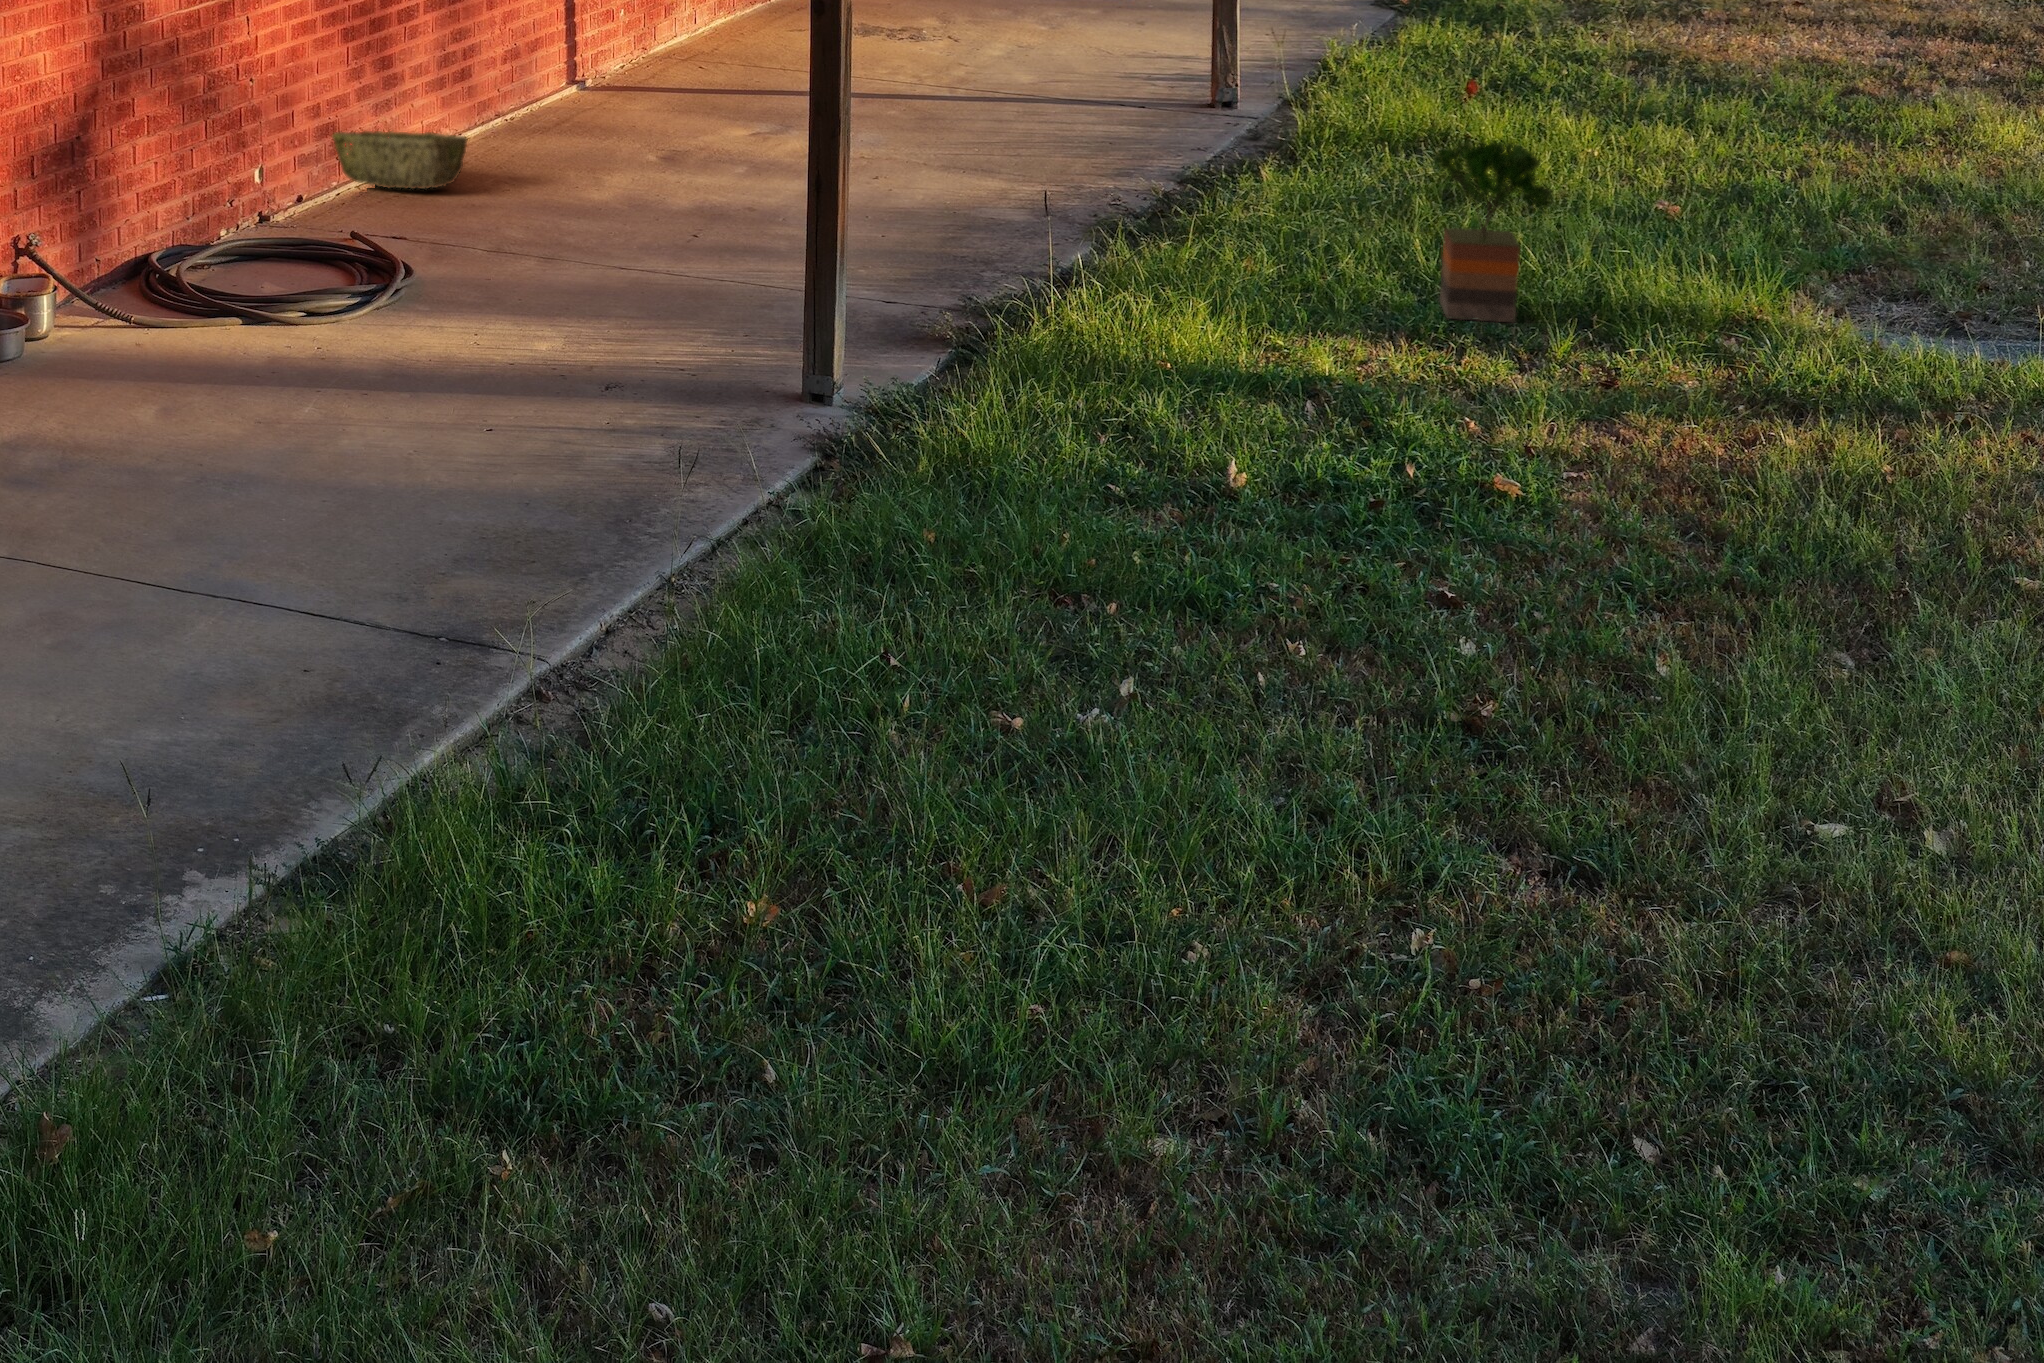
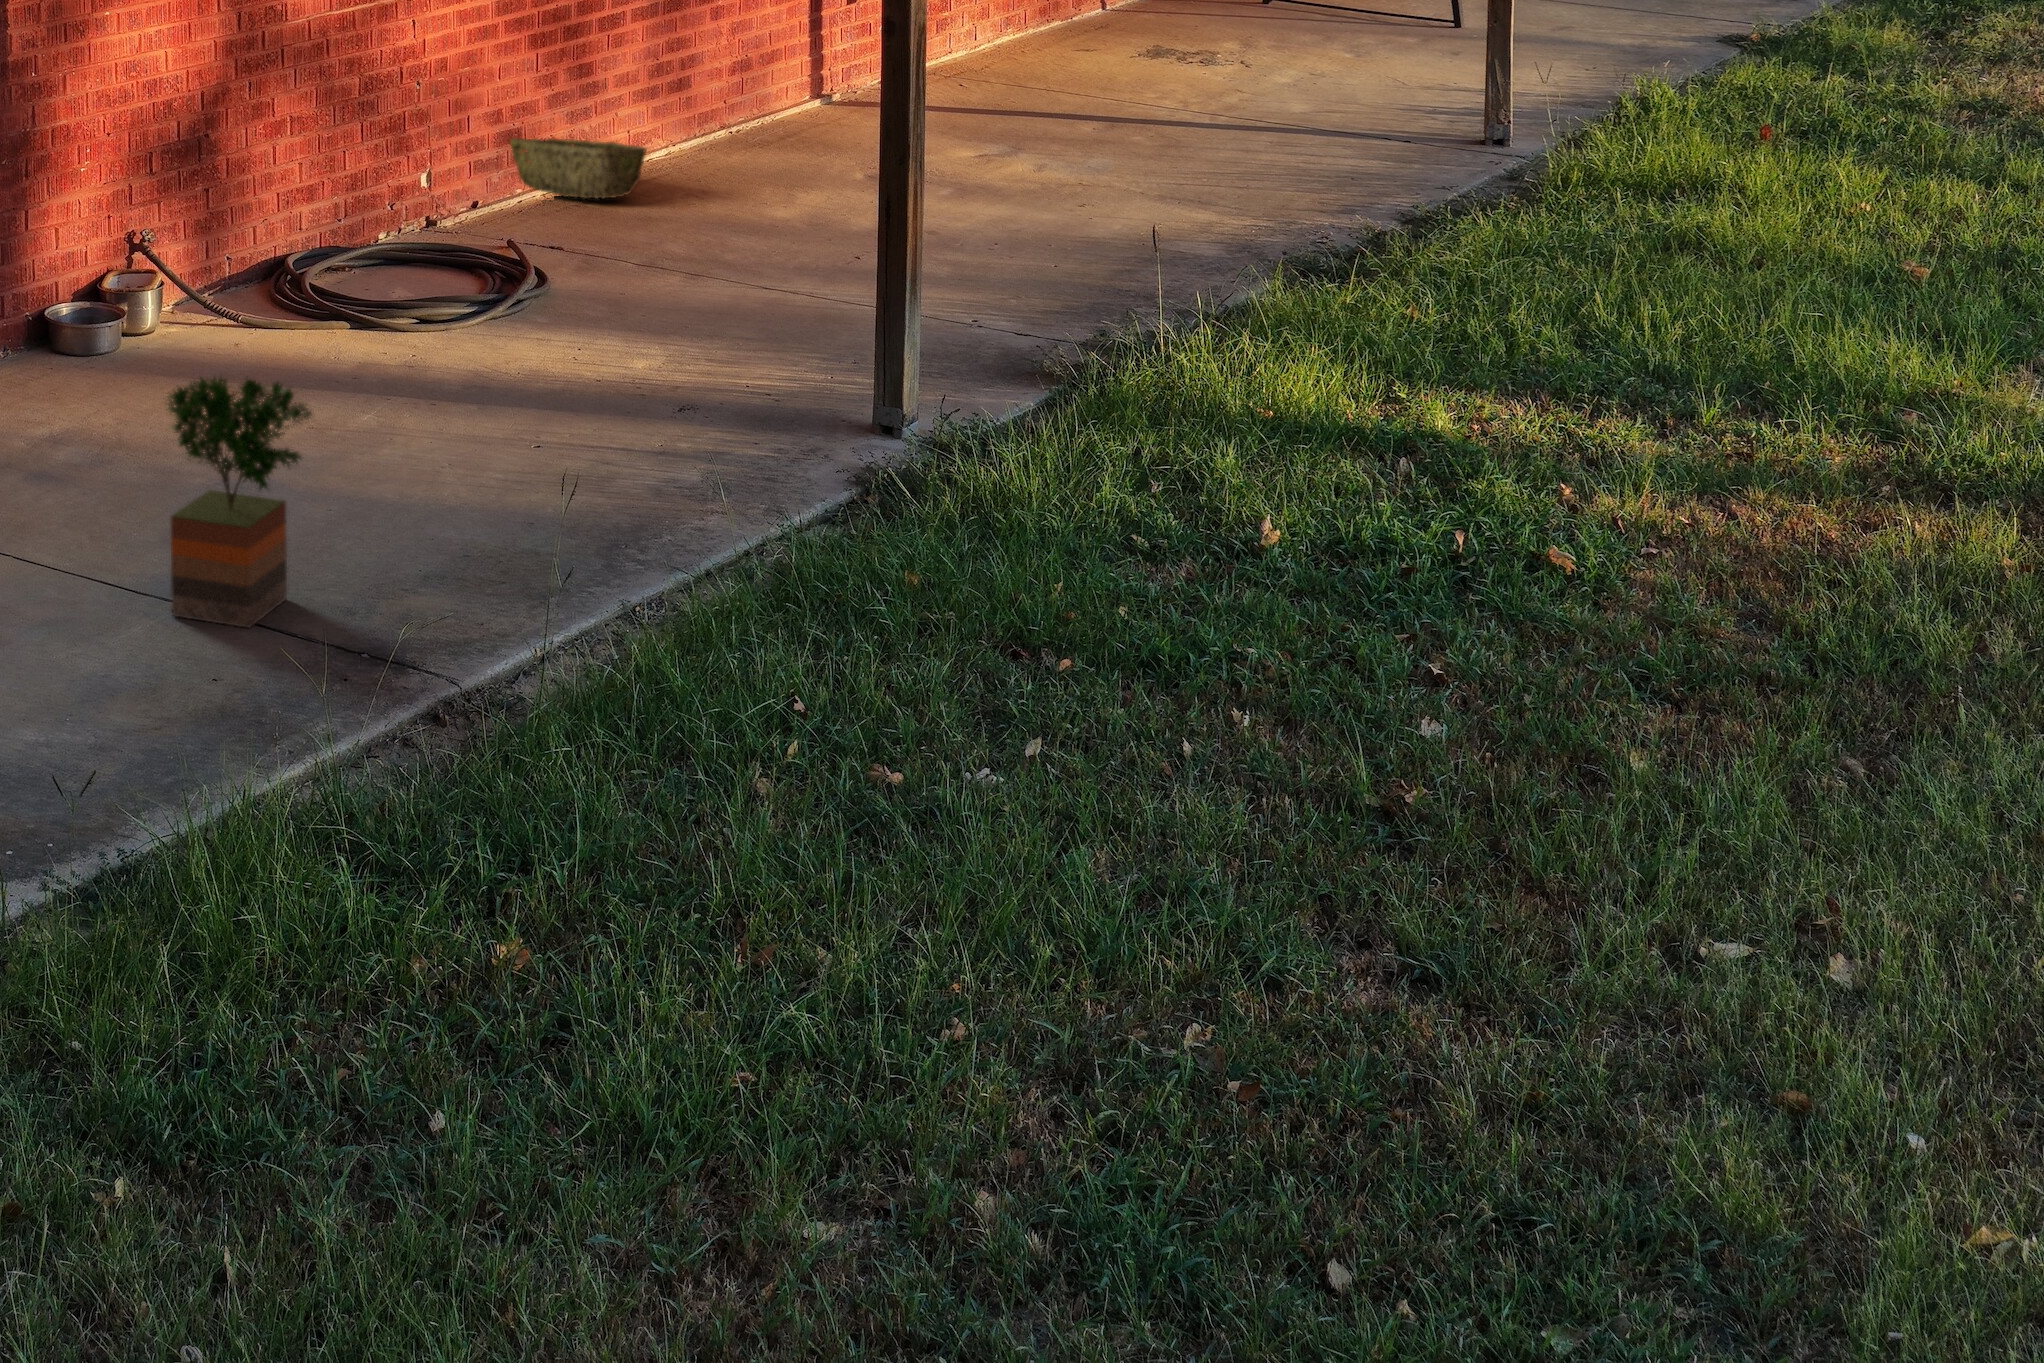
potted tree: present [1430,140,1555,322] -> present [166,377,312,628]

